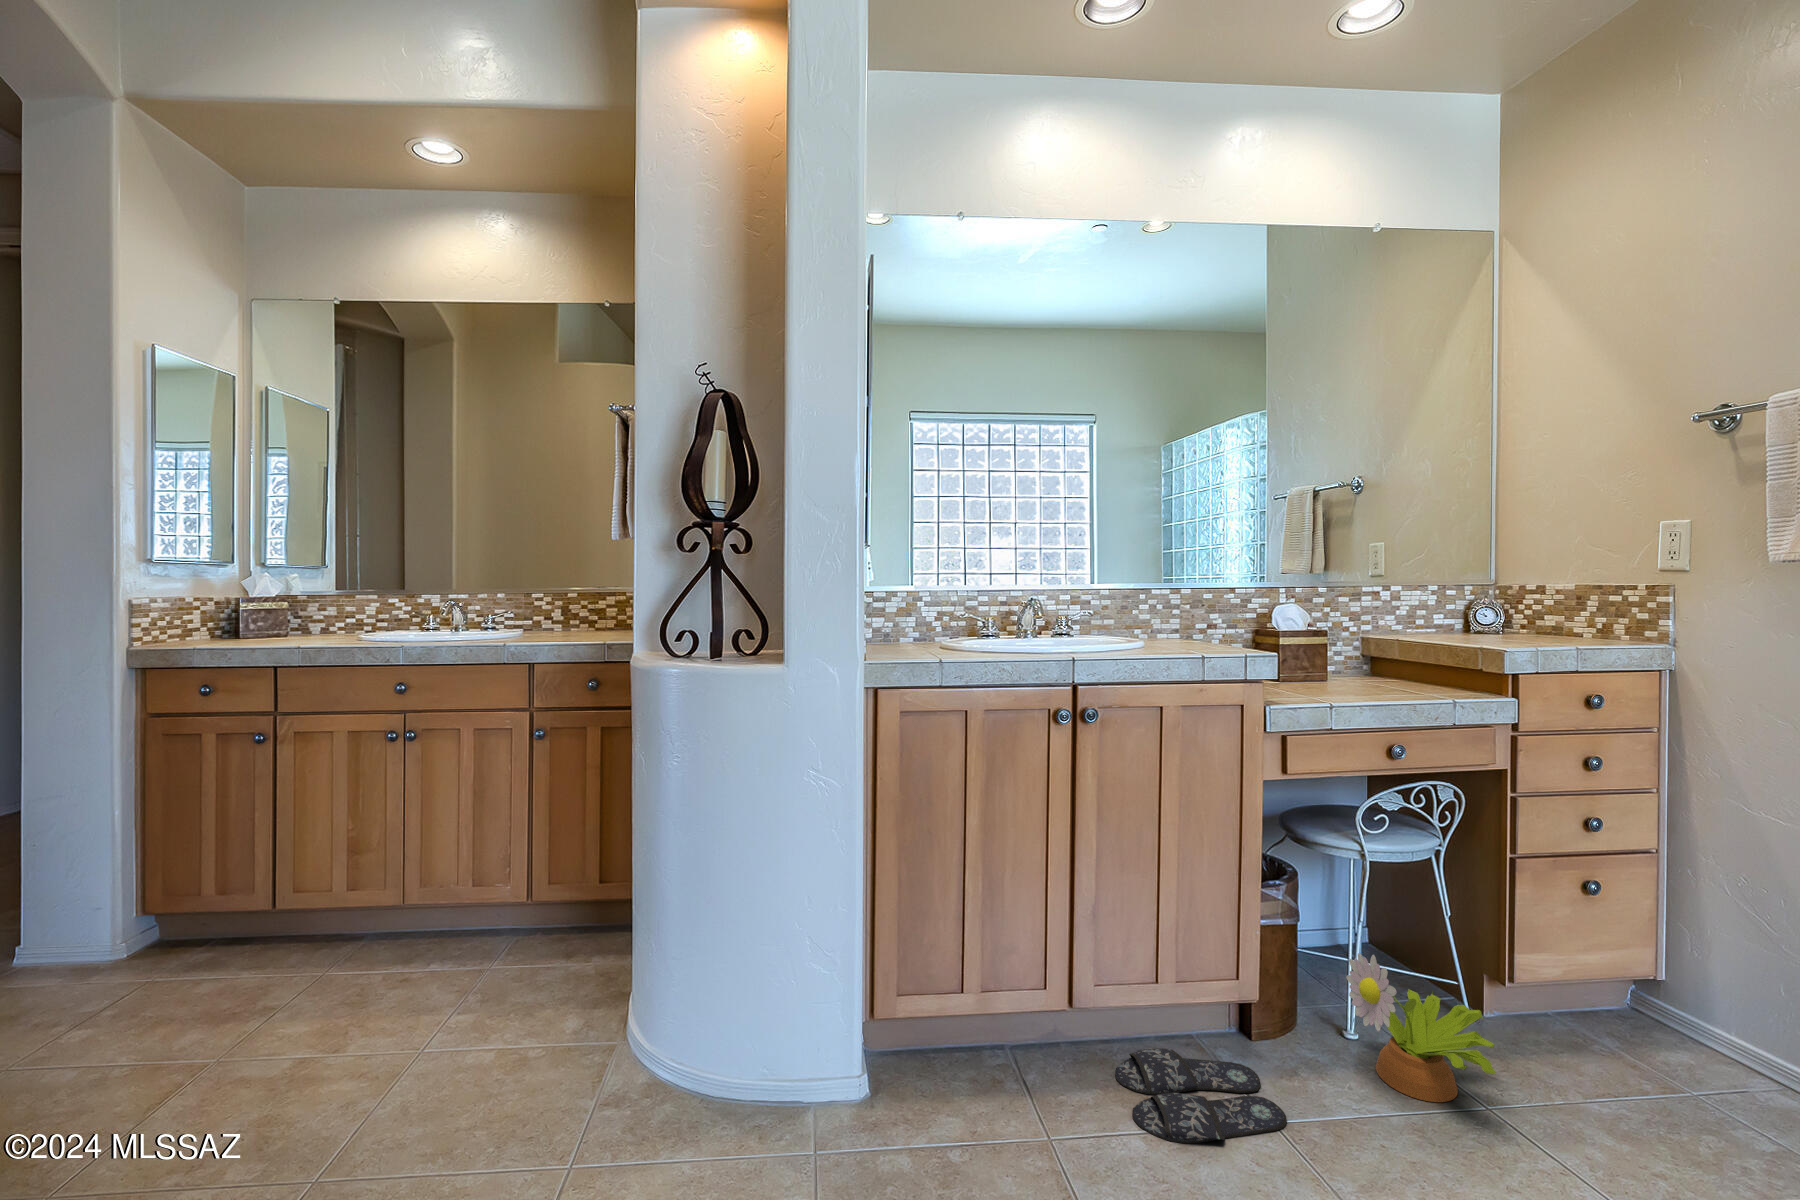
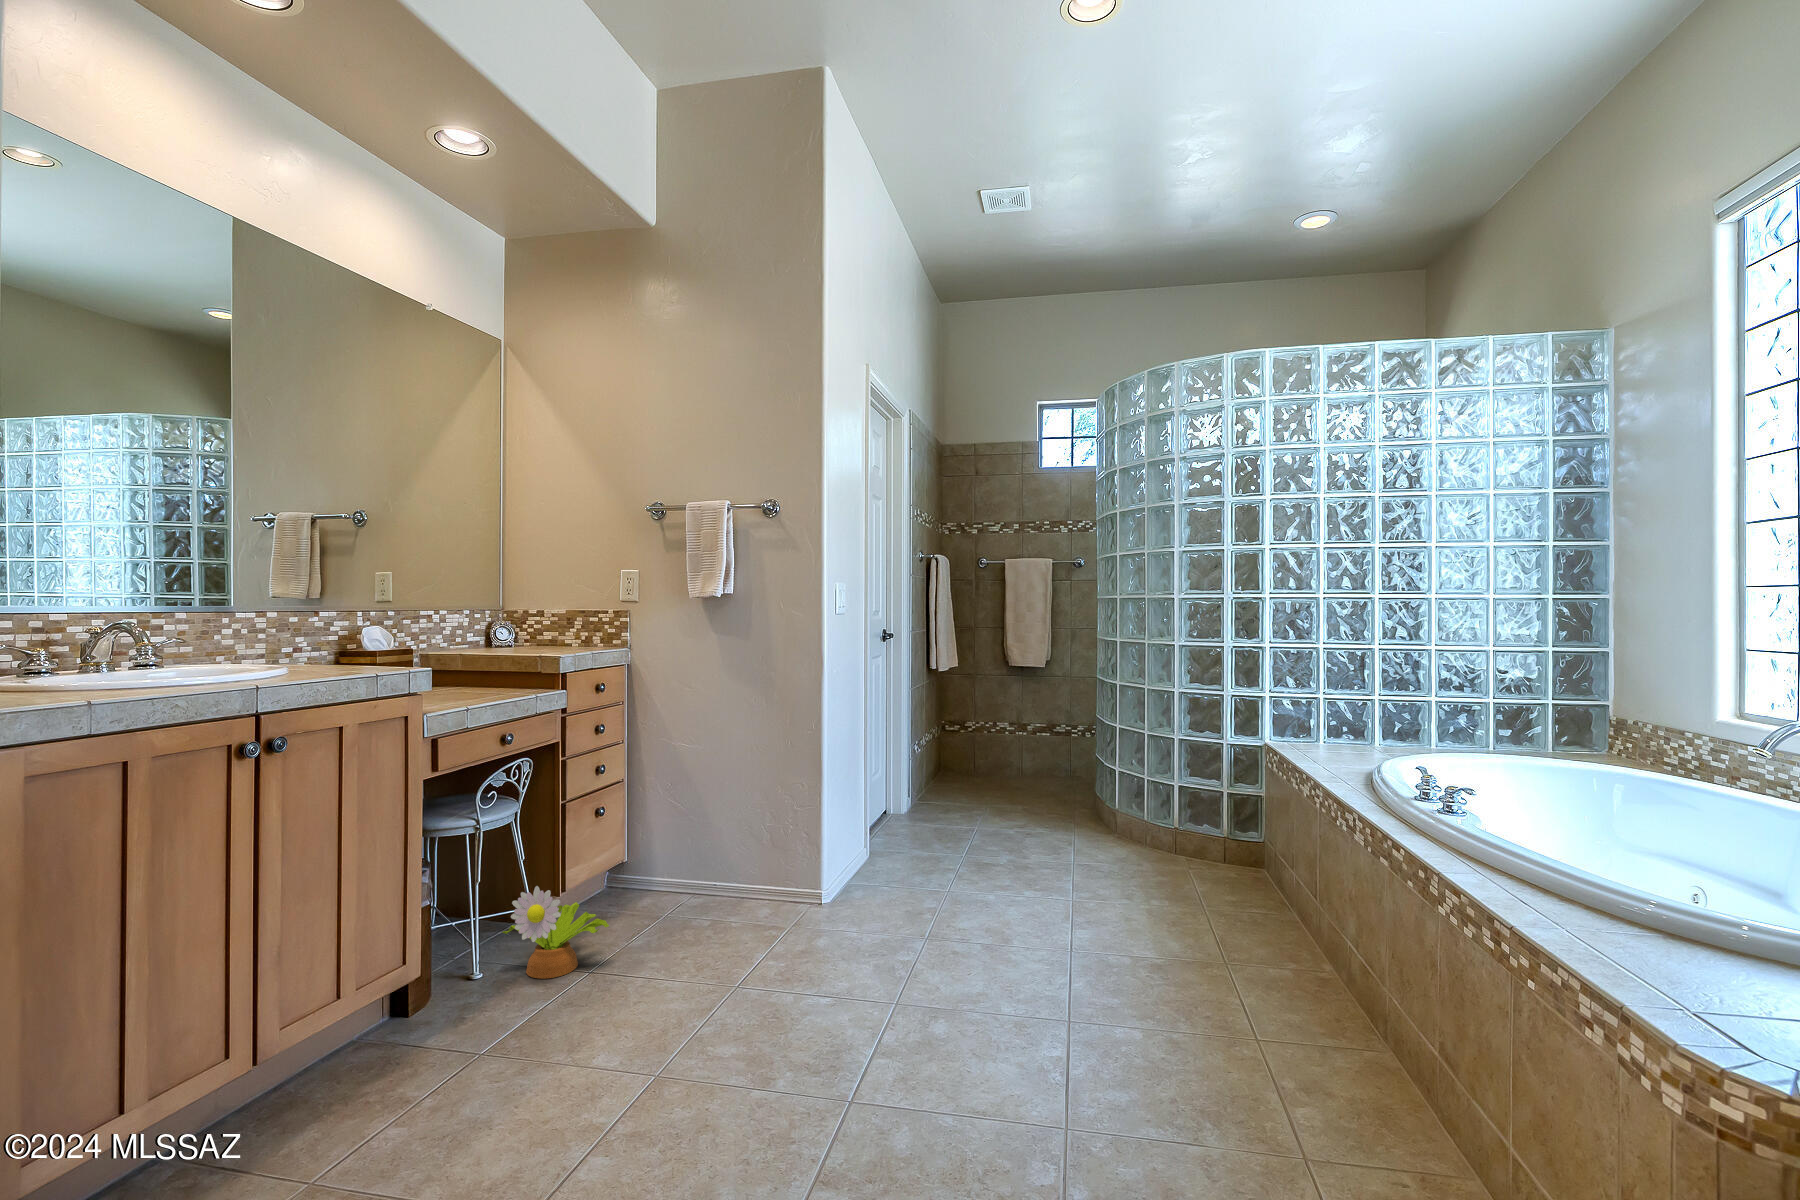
slippers: present [1115,1048,1287,1143] -> none [379,1021,526,1097]

